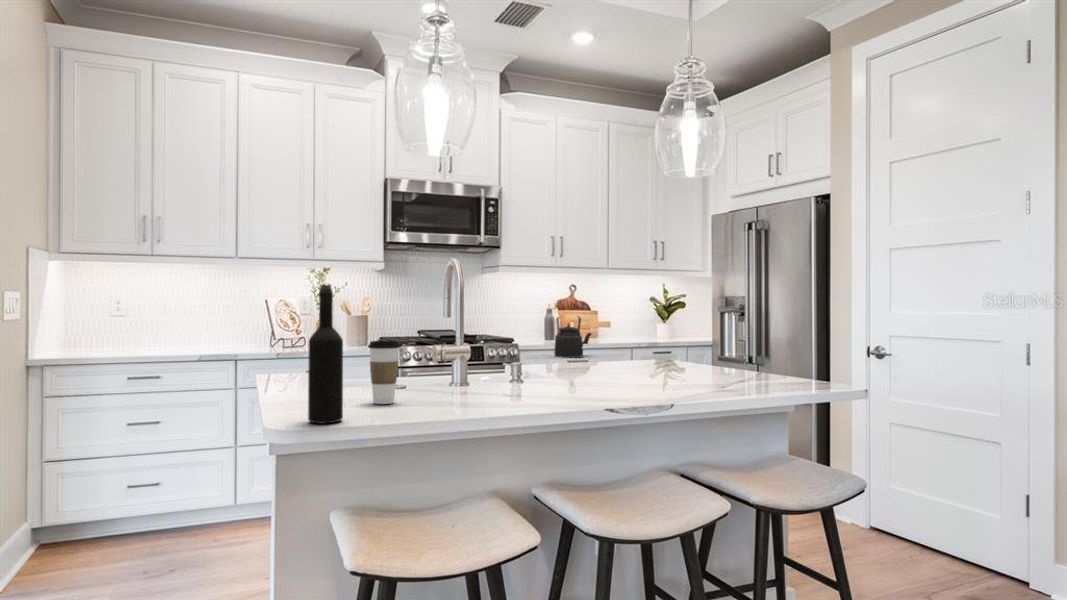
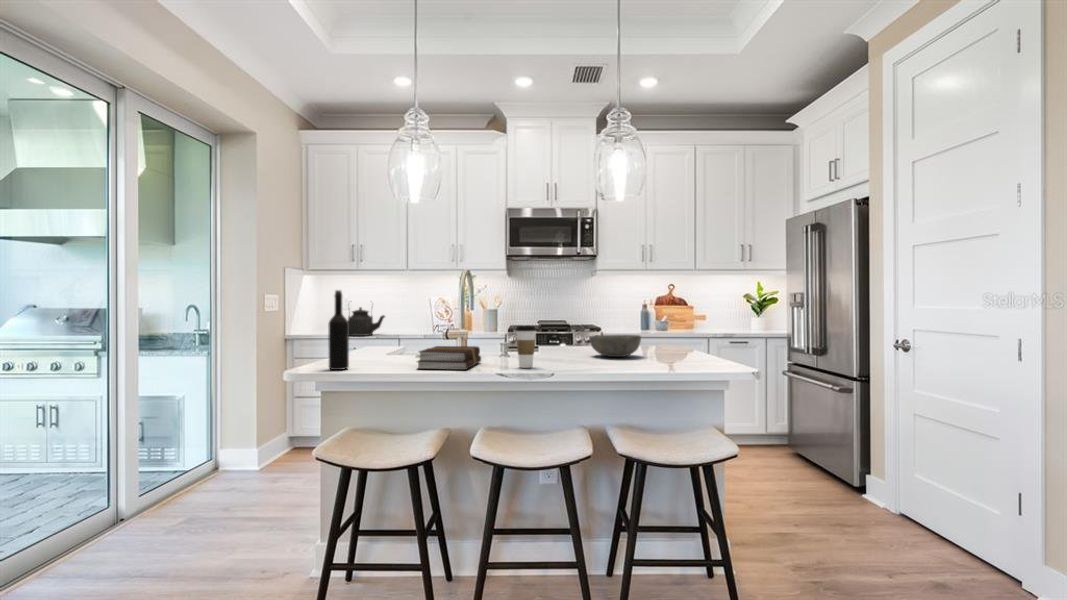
kettle: present [554,316,591,358] -> present [348,307,385,336]
coffee cup: present [368,341,400,404] -> present [516,326,536,368]
bowl: none [612,348,680,378] -> present [589,335,641,357]
book: none [442,372,537,413] -> present [418,346,481,370]

